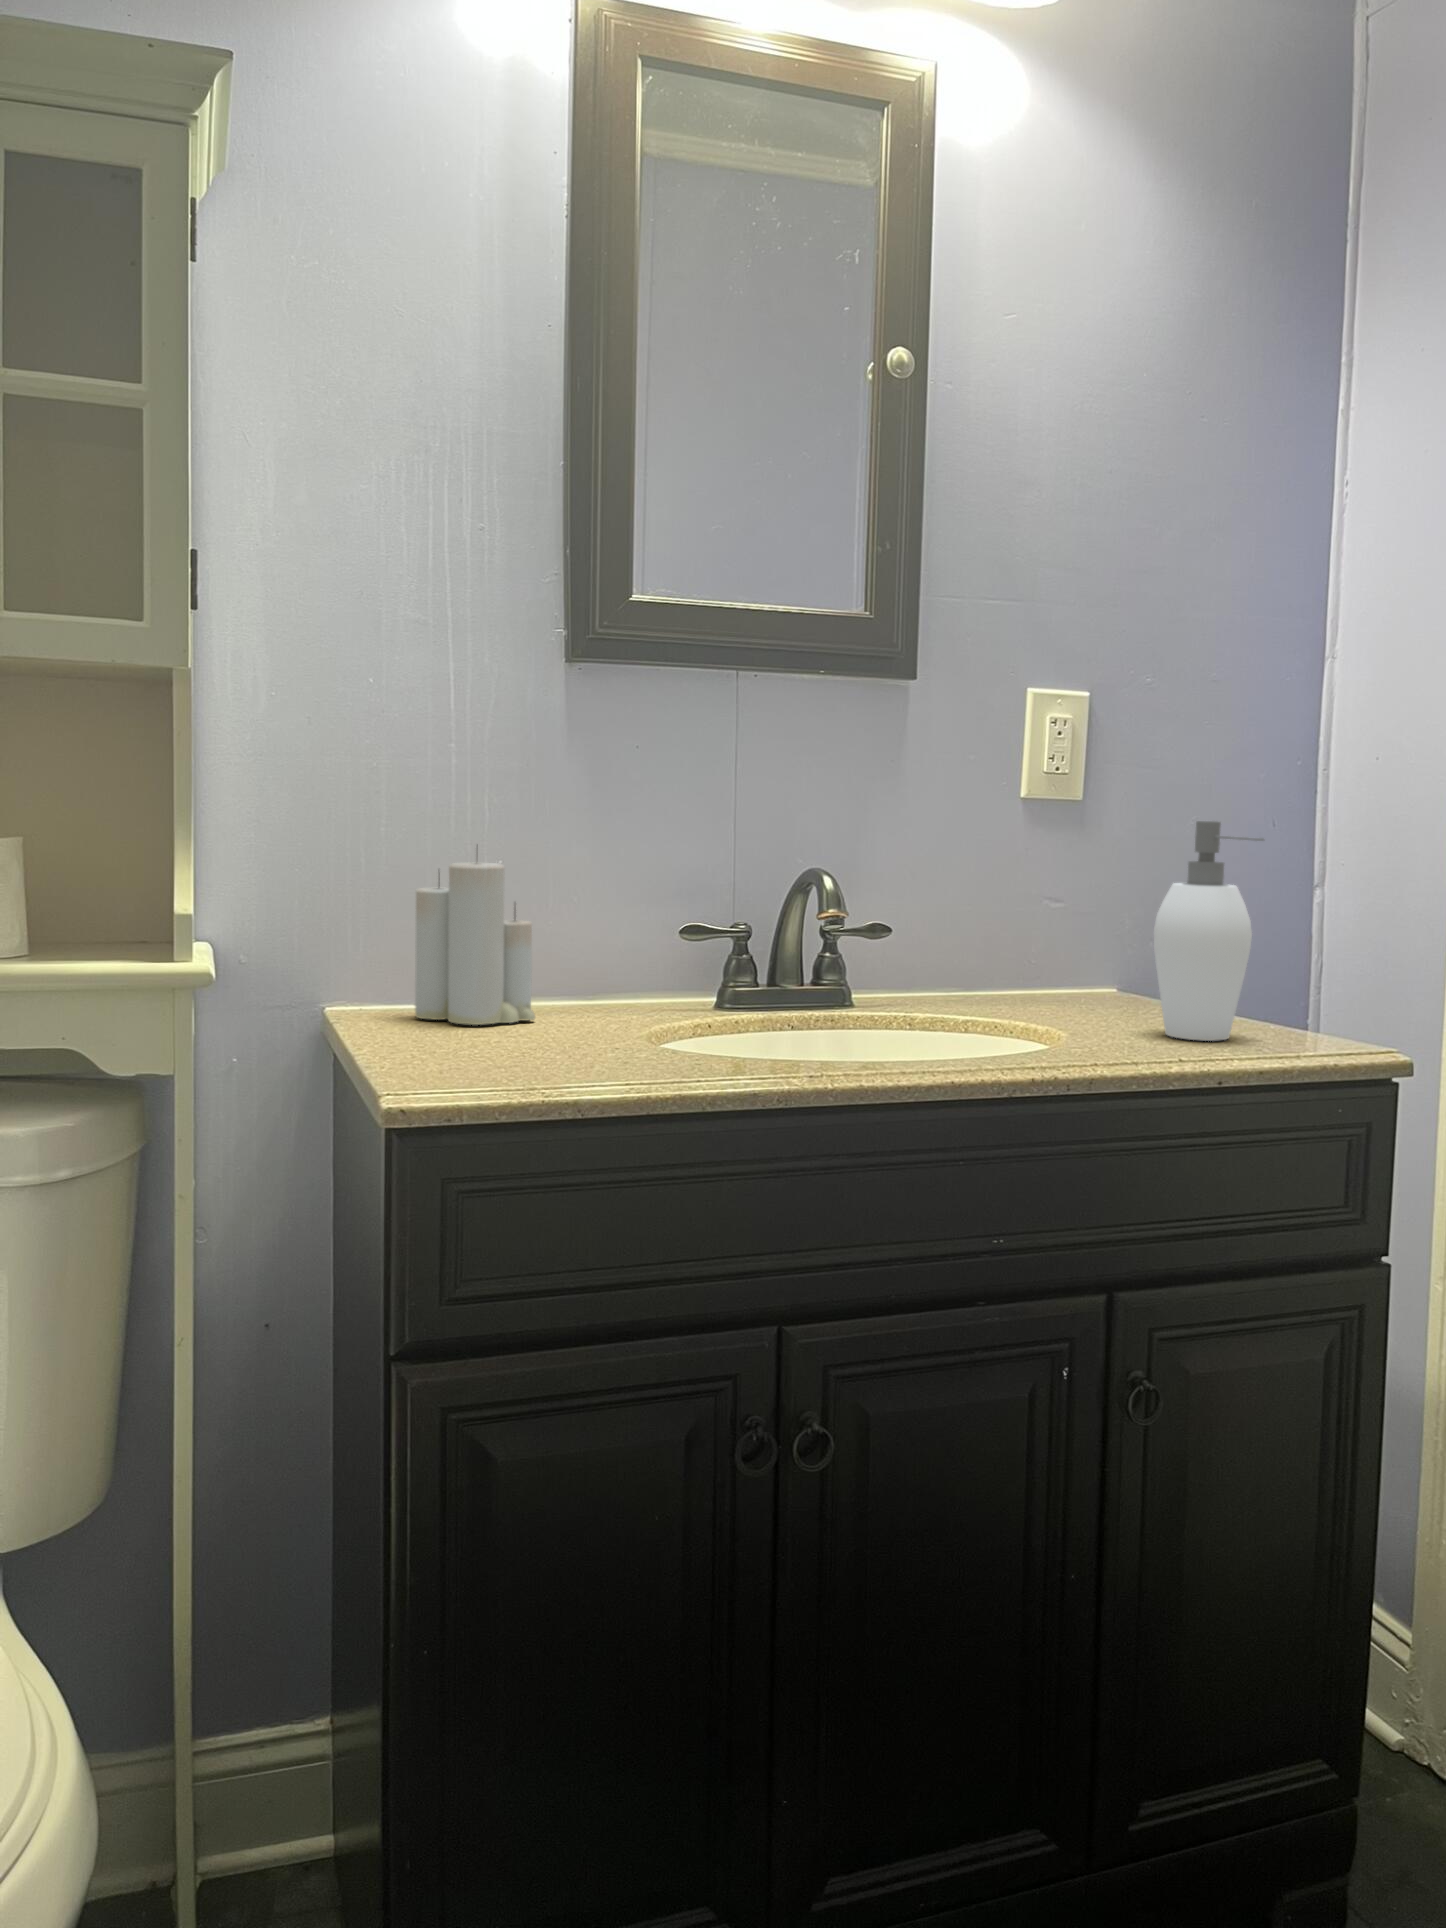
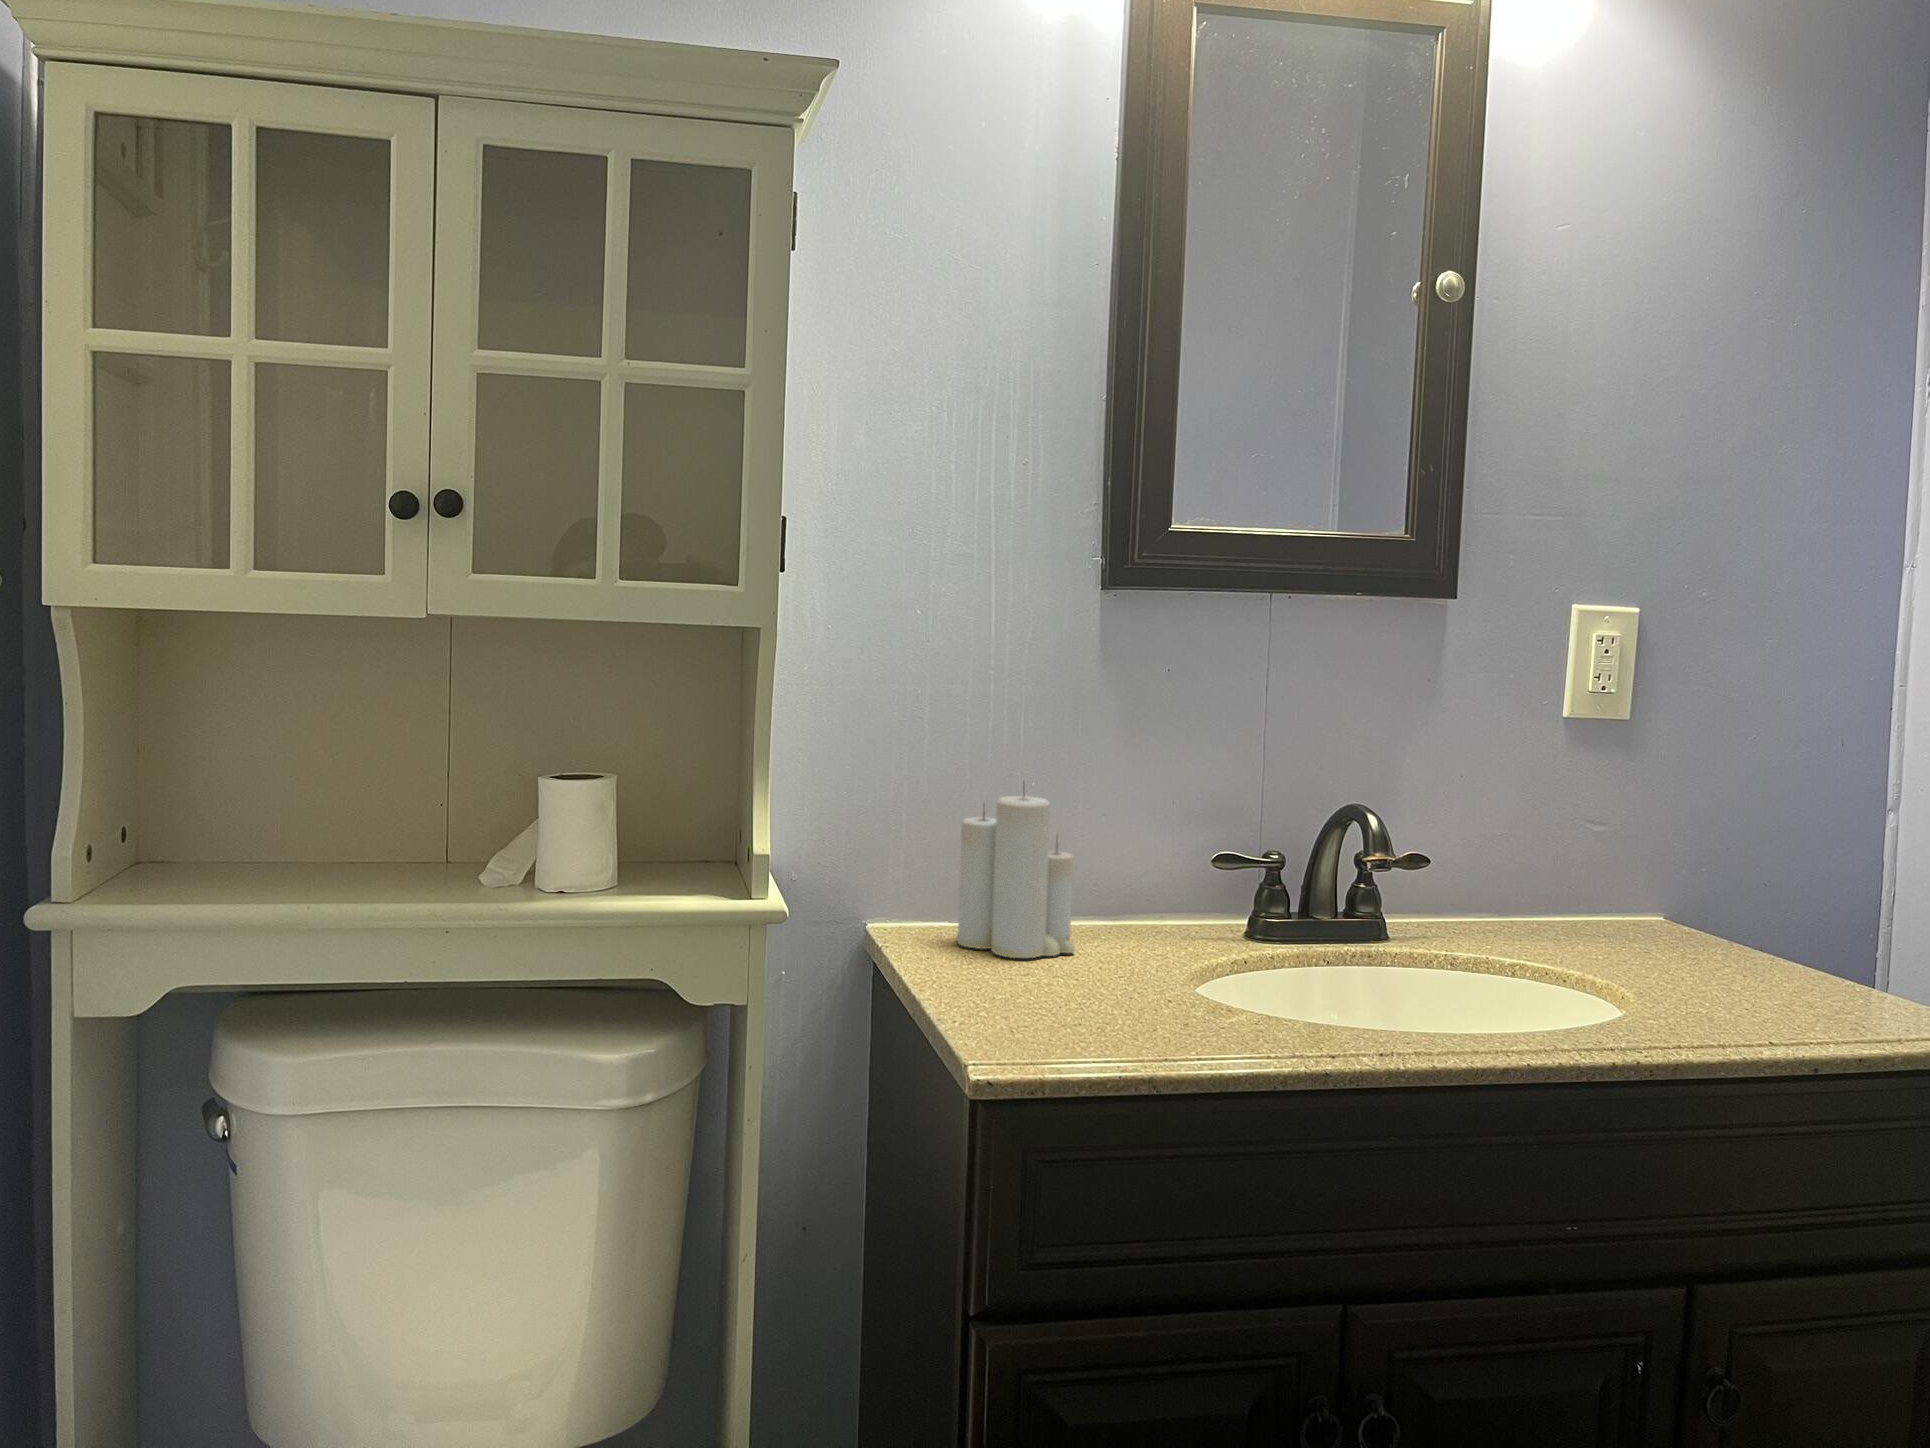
soap dispenser: present [1154,821,1264,1041] -> none [1729,776,1864,1011]

